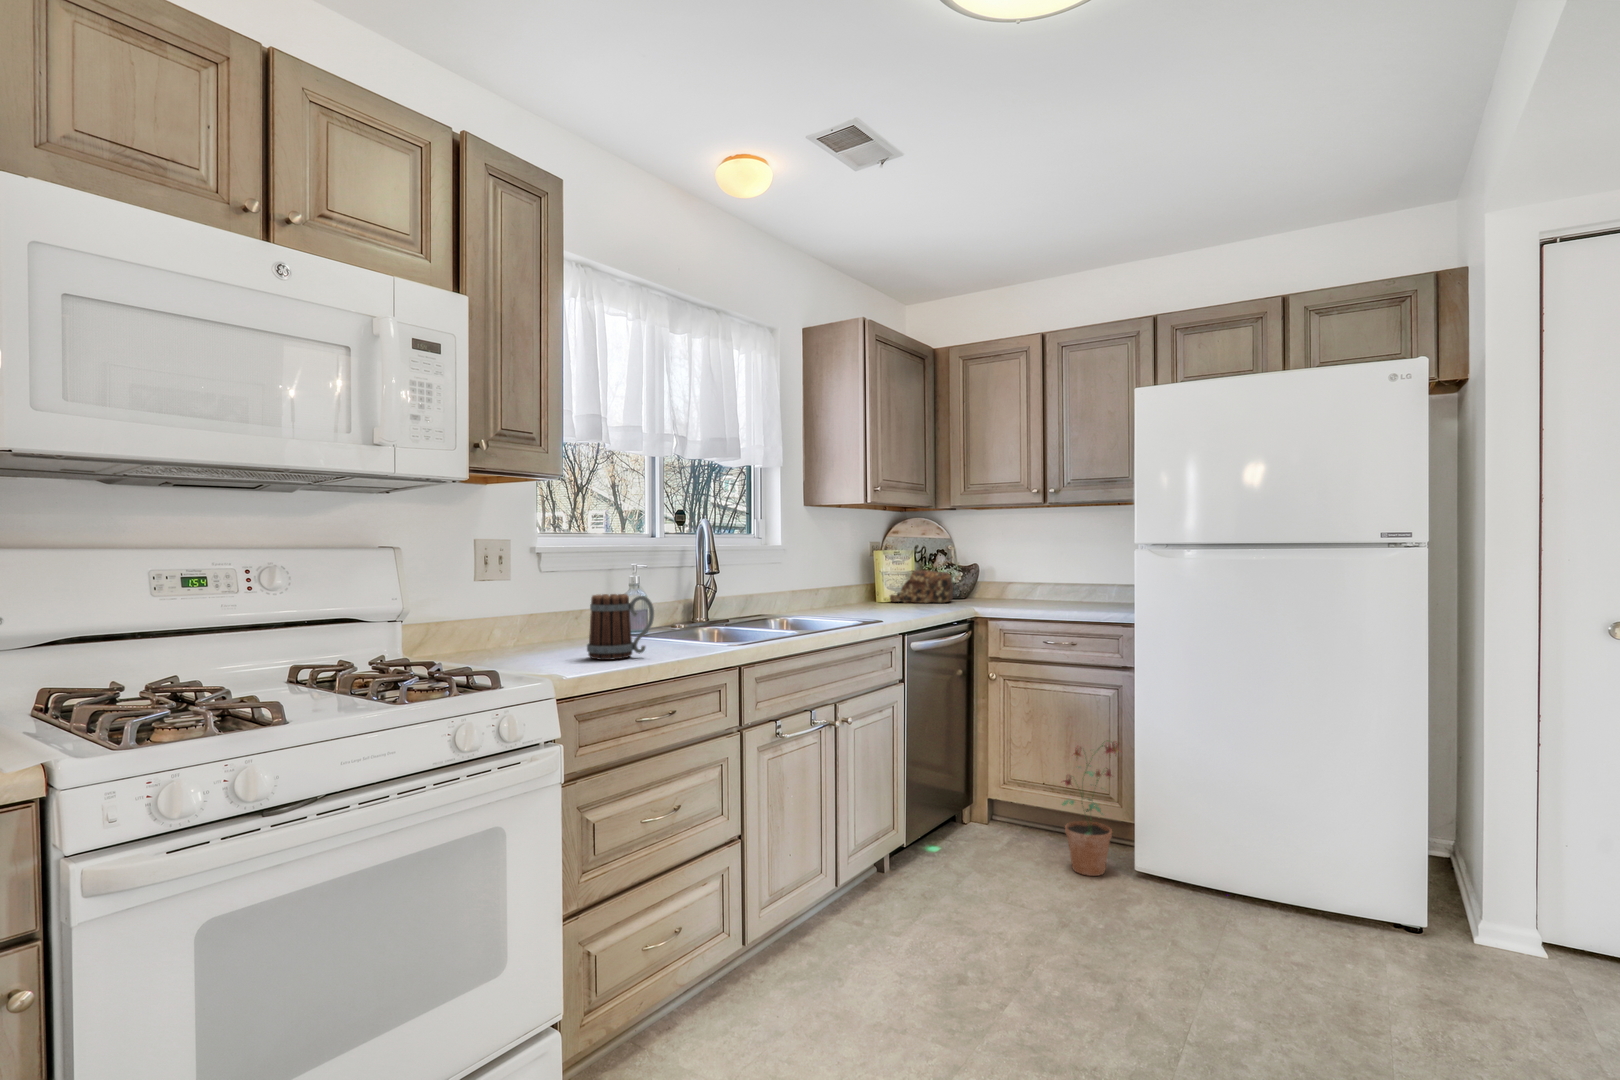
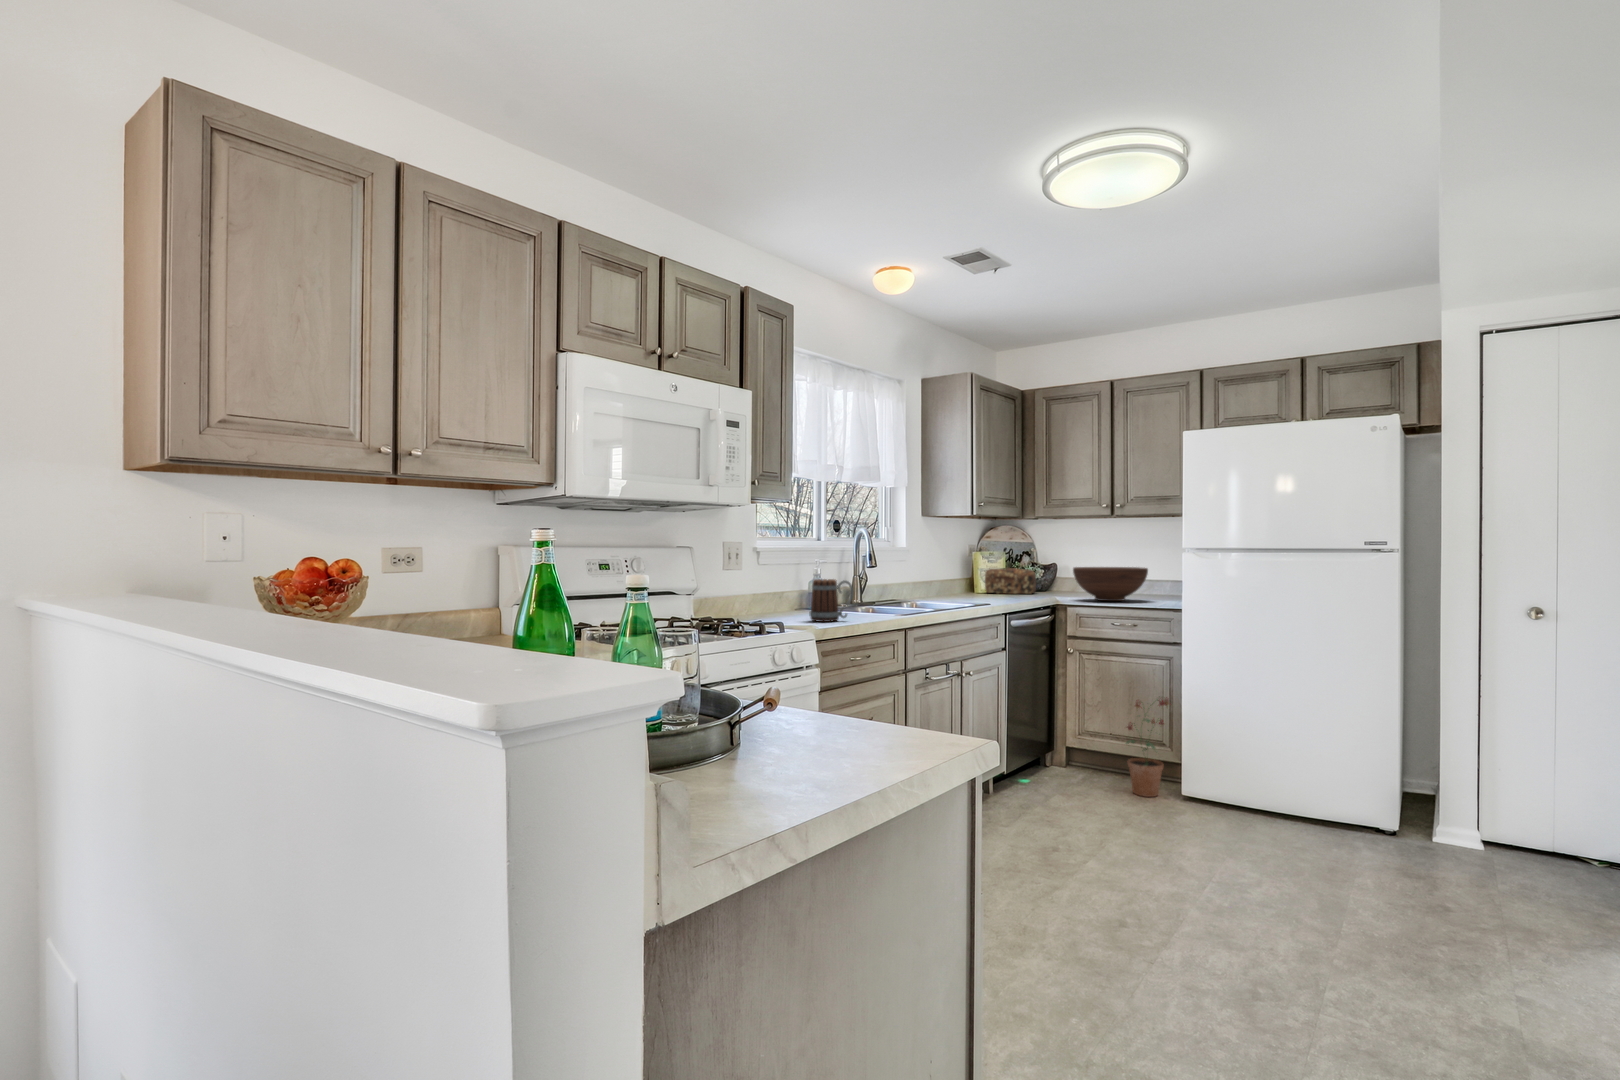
fruit bowl: none [994,568,1090,613] -> present [1073,567,1148,601]

